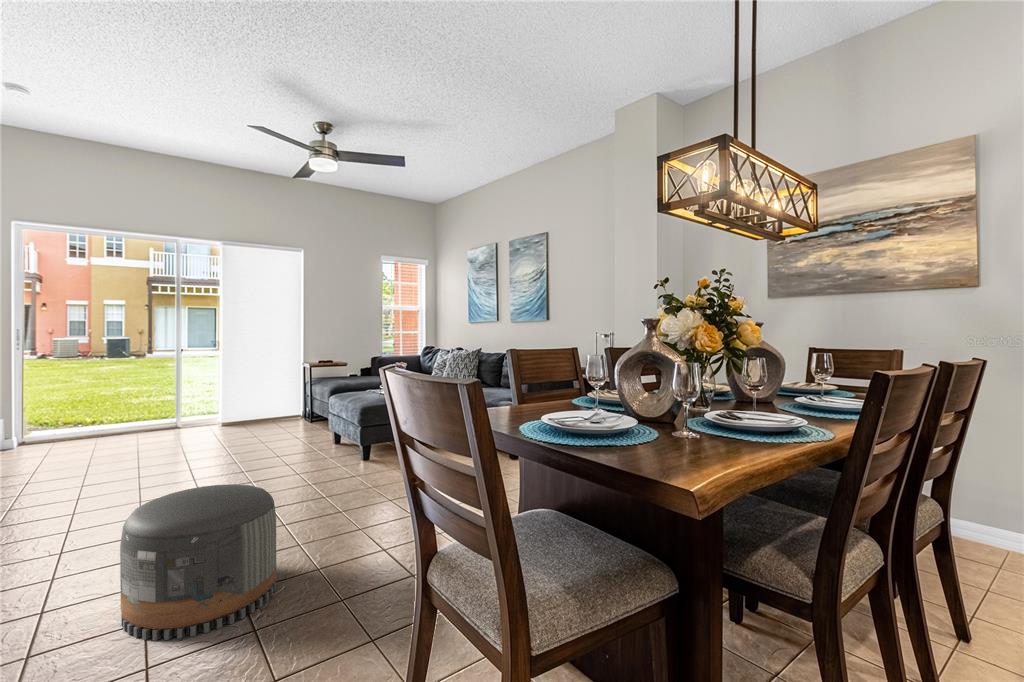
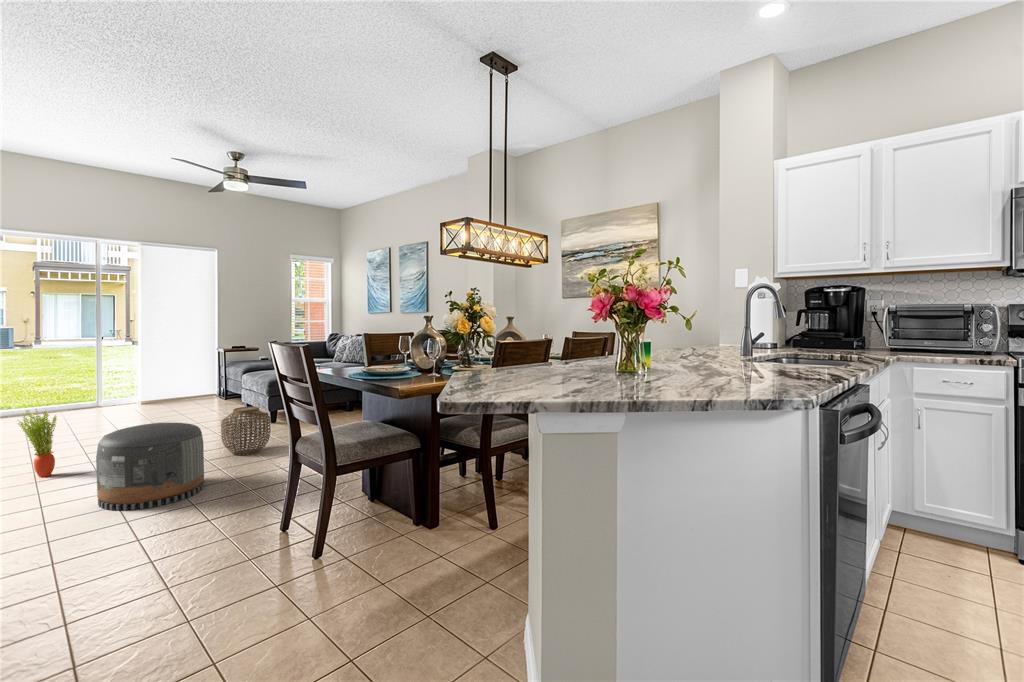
woven basket: none [303,450,366,521] -> present [221,407,271,455]
potted plant: none [41,453,96,548] -> present [18,409,57,477]

